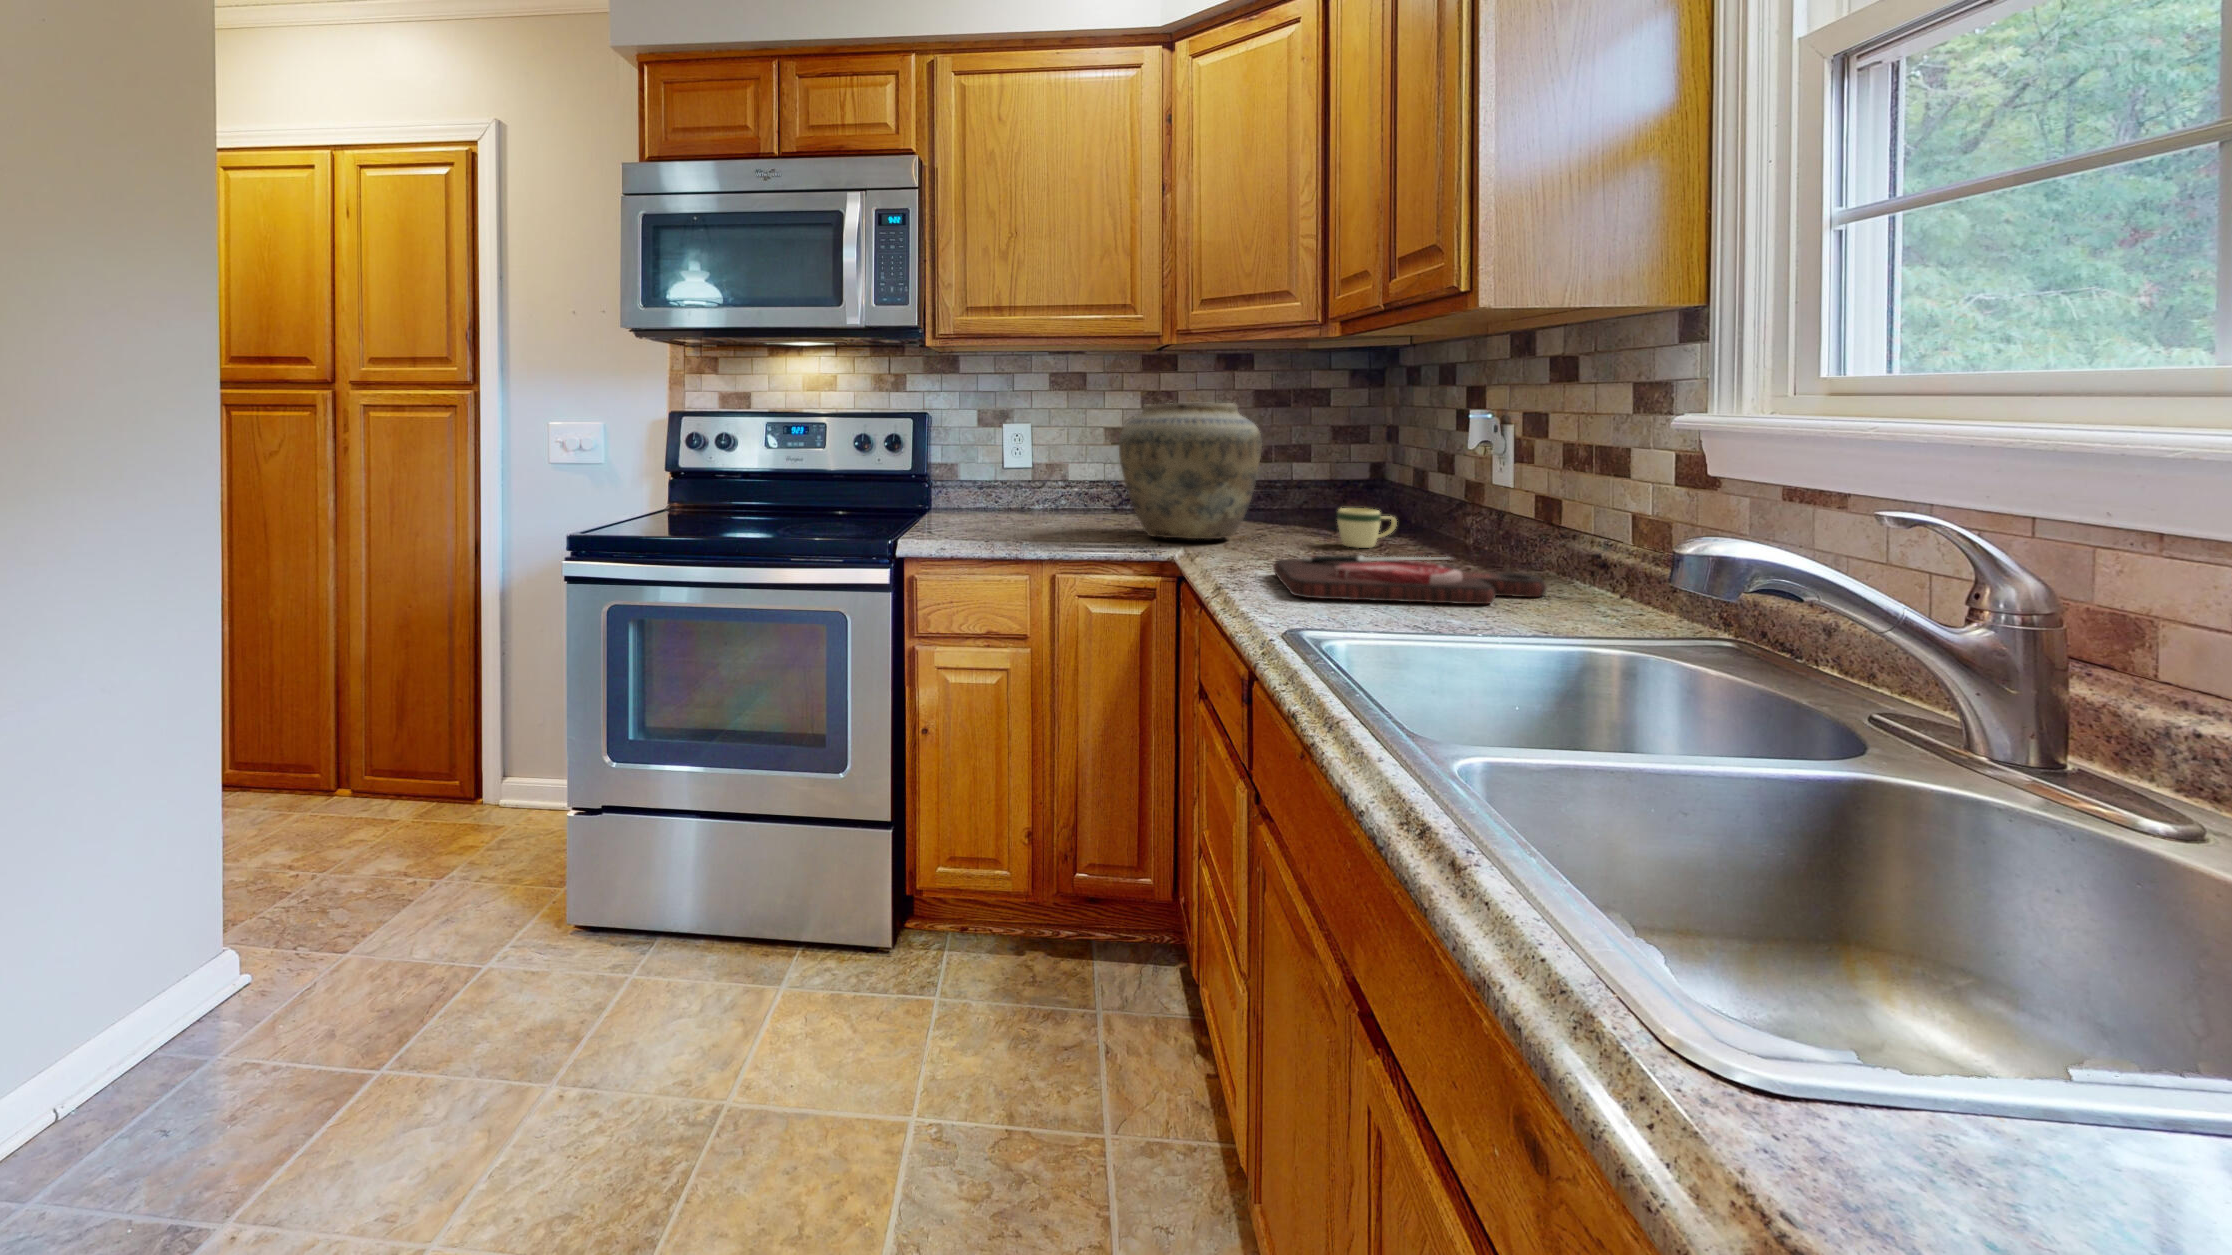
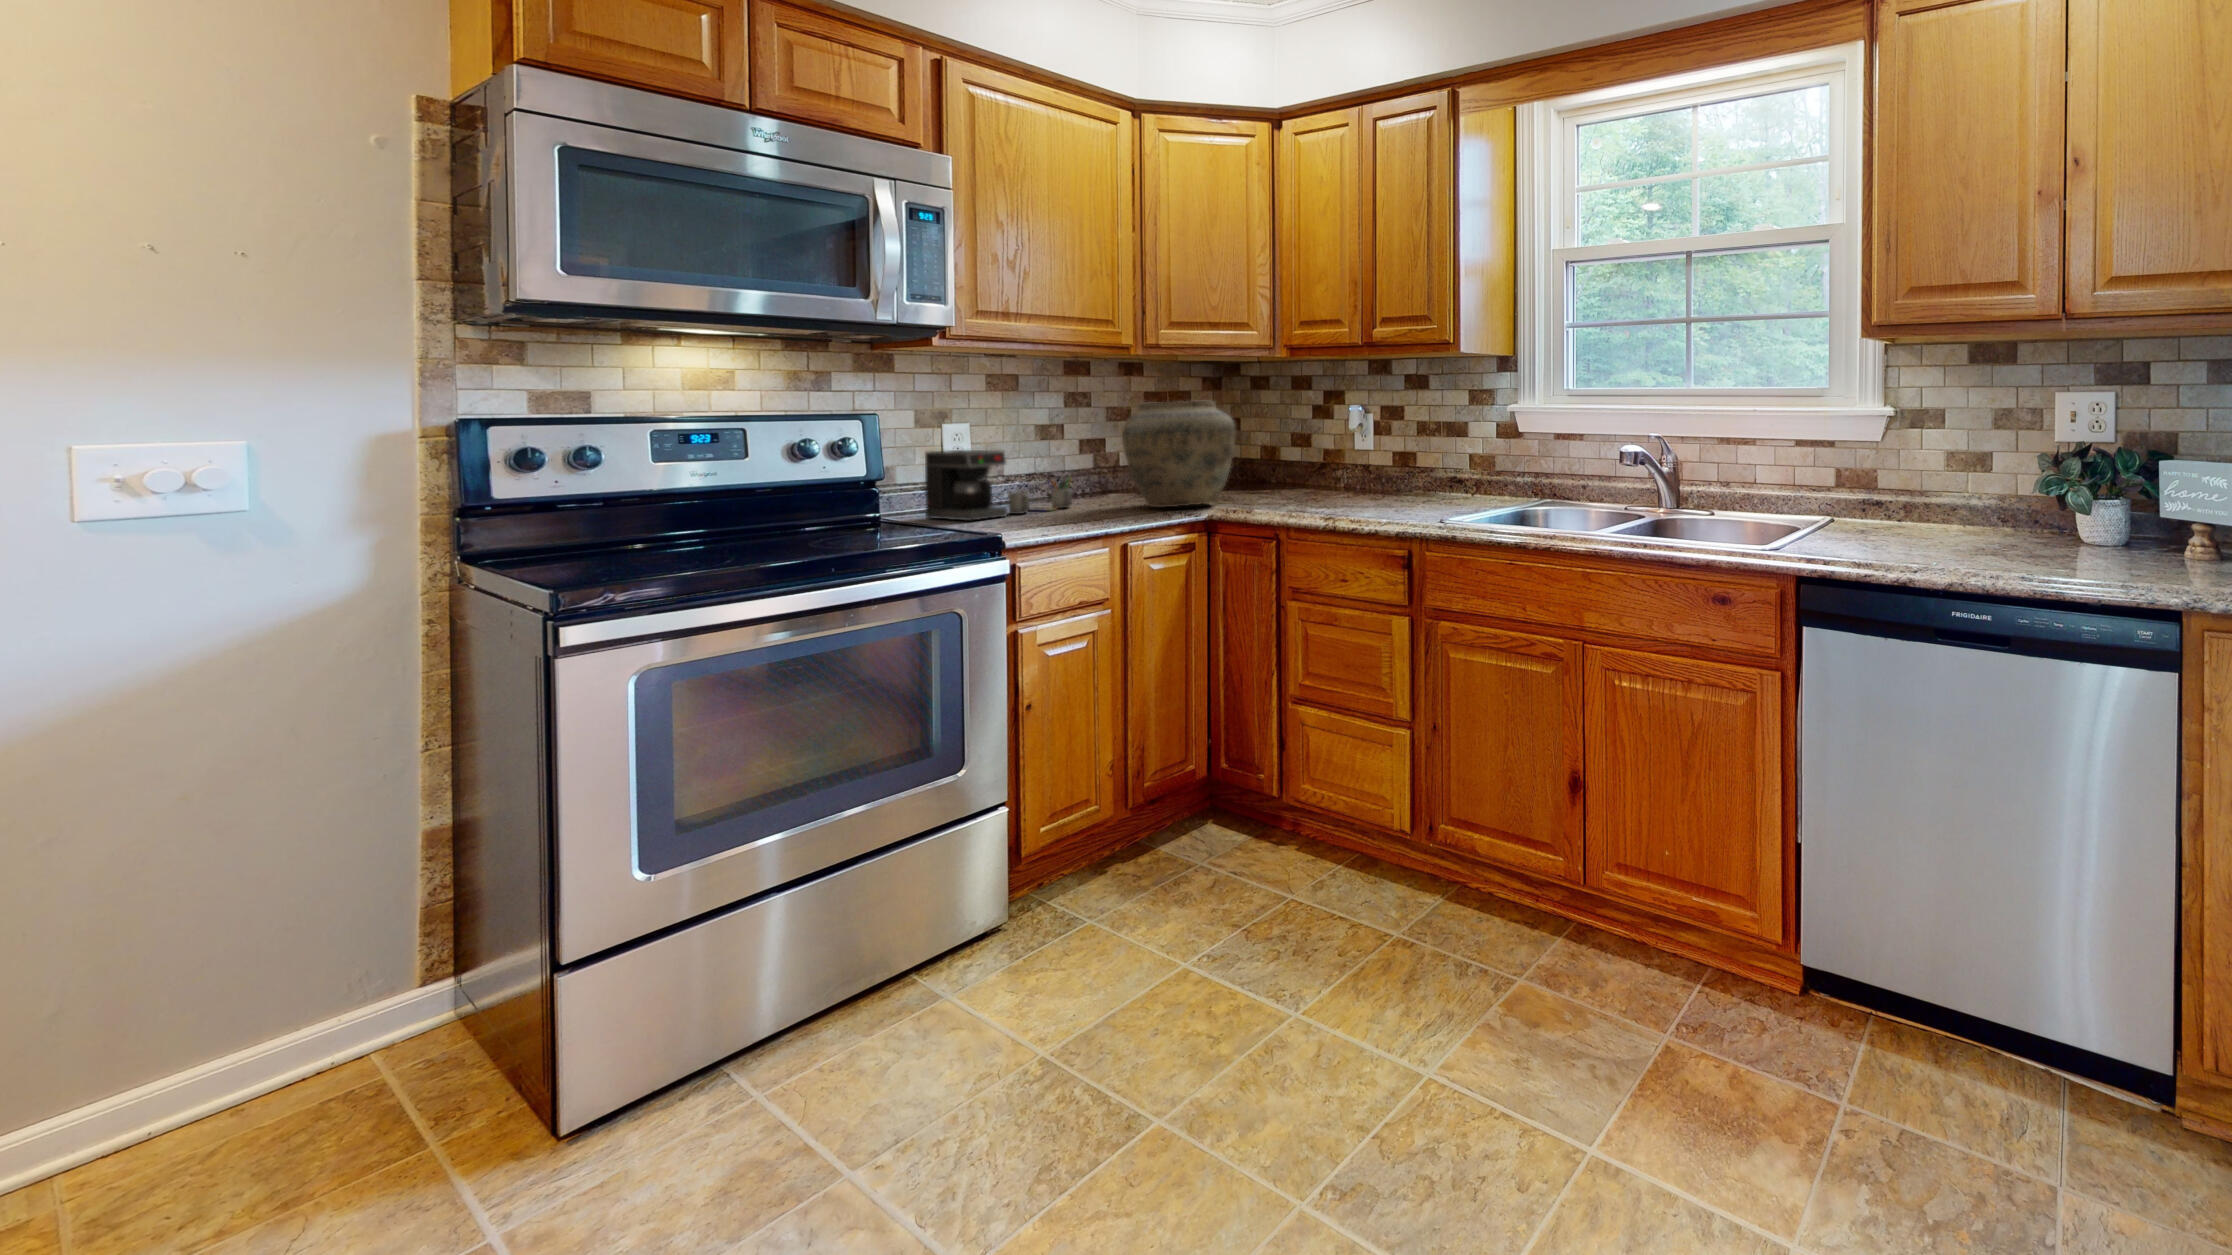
coffee maker: none [970,450,1110,523] -> present [925,450,1072,521]
mug: present [1337,508,1397,548] -> none [1275,472,1305,498]
cutting board: present [1273,555,1547,604] -> none [1316,486,1444,516]

